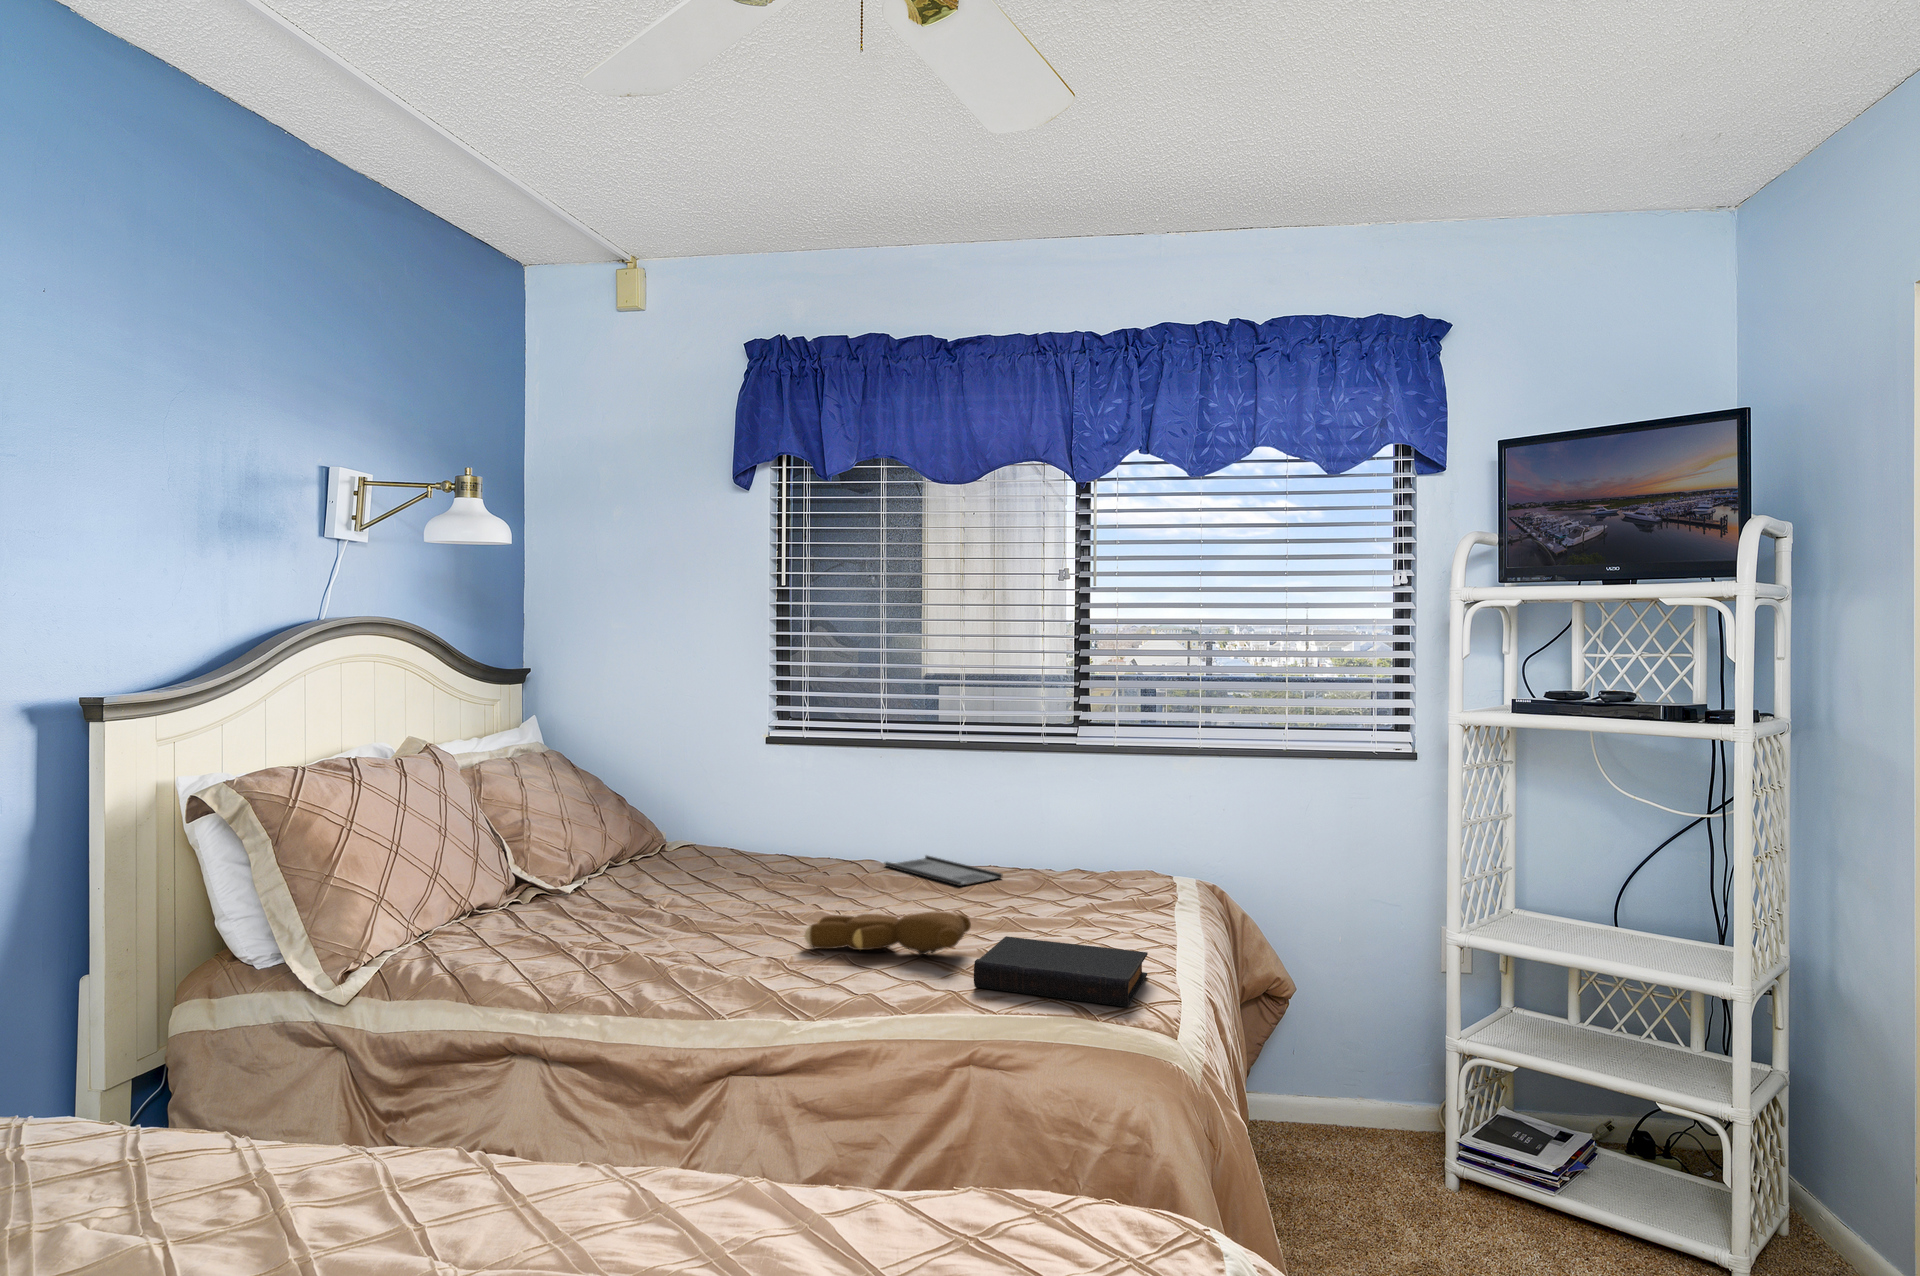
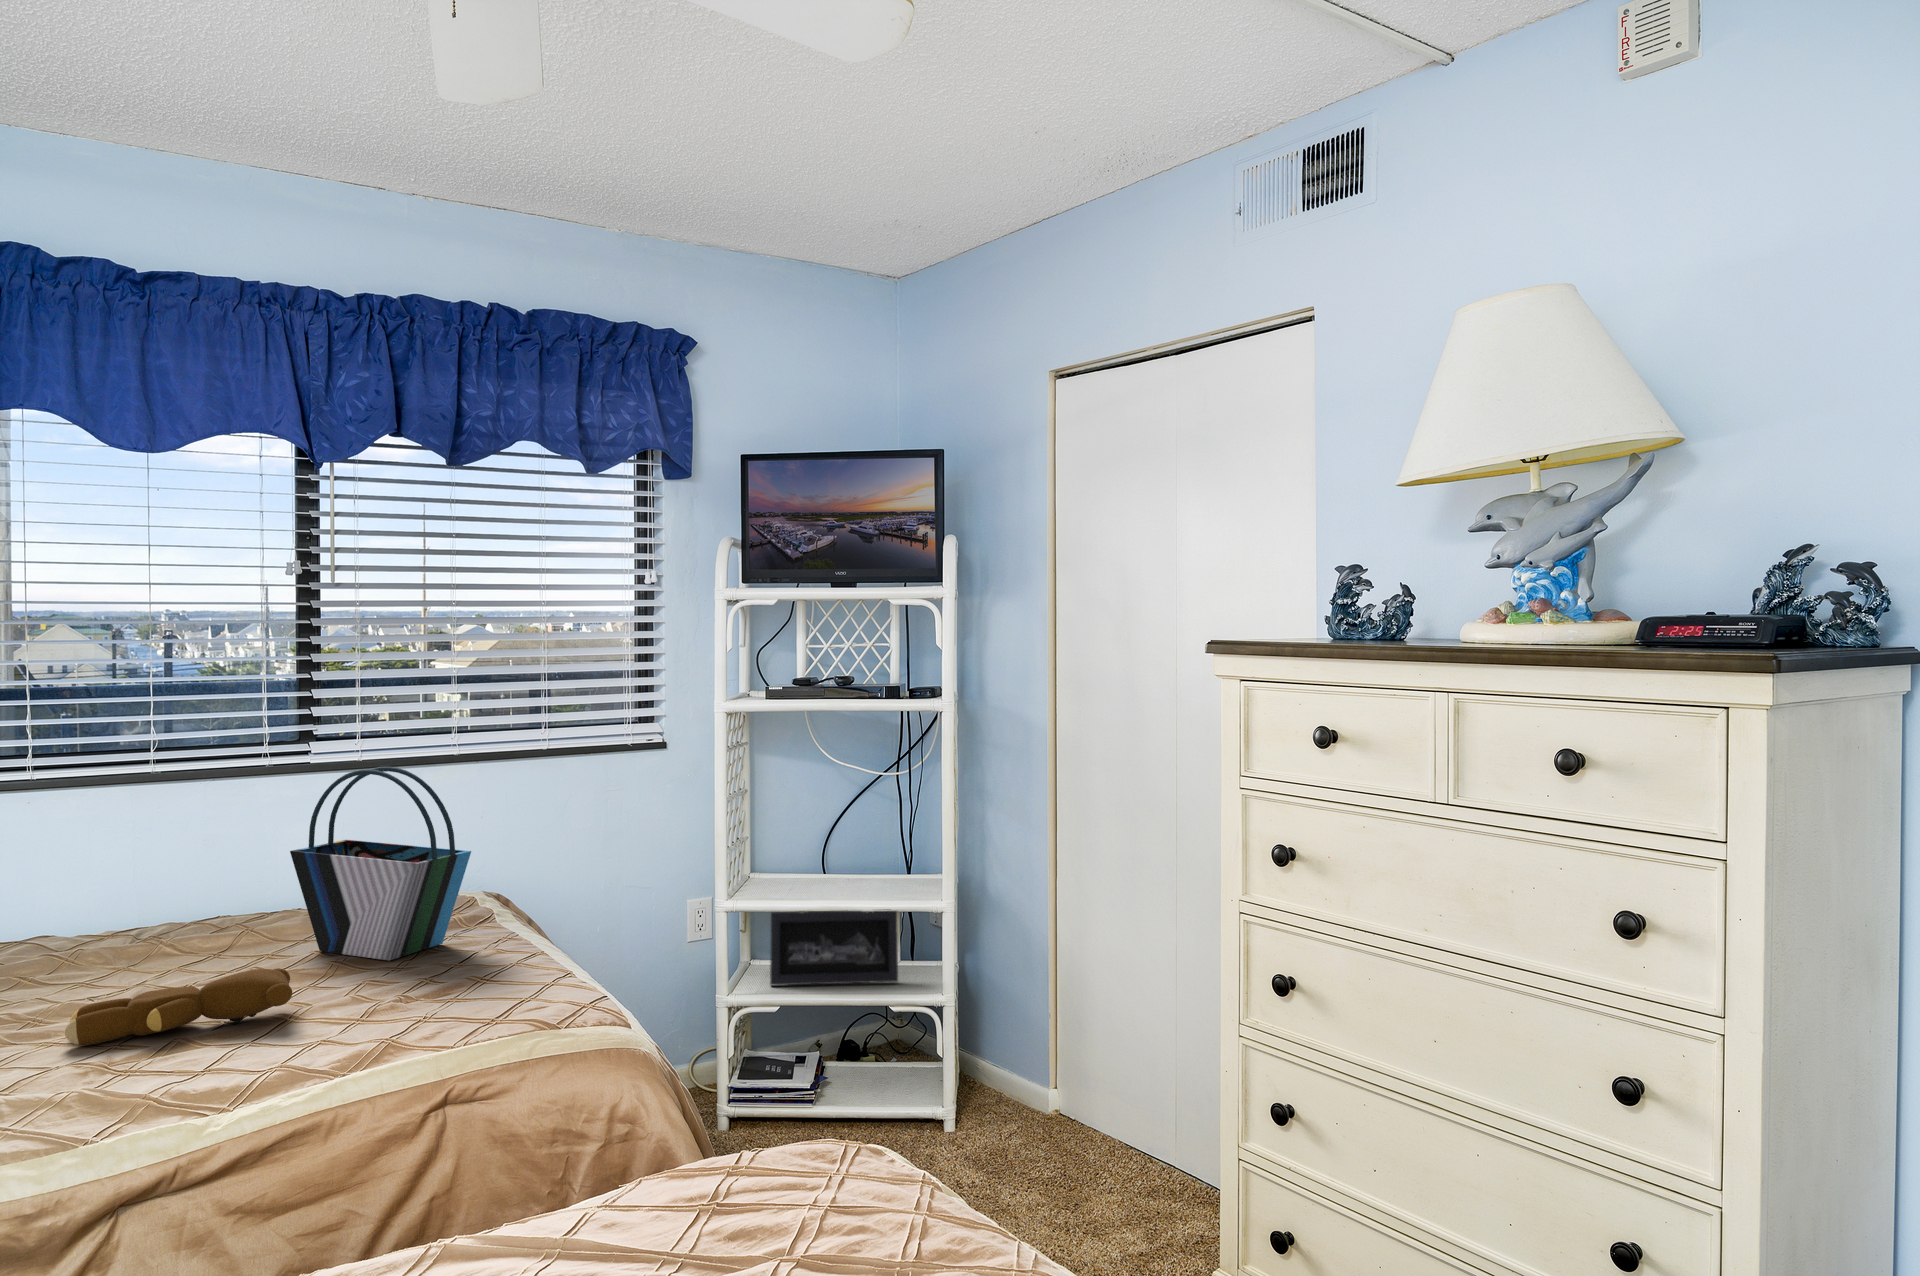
tote bag: none [1018,747,1154,927] -> present [290,767,471,961]
tray: present [885,855,1002,886] -> none [68,920,250,946]
book: present [974,936,1148,1007] -> none [332,965,509,1037]
picture frame: none [1510,955,1688,1076] -> present [770,910,898,985]

